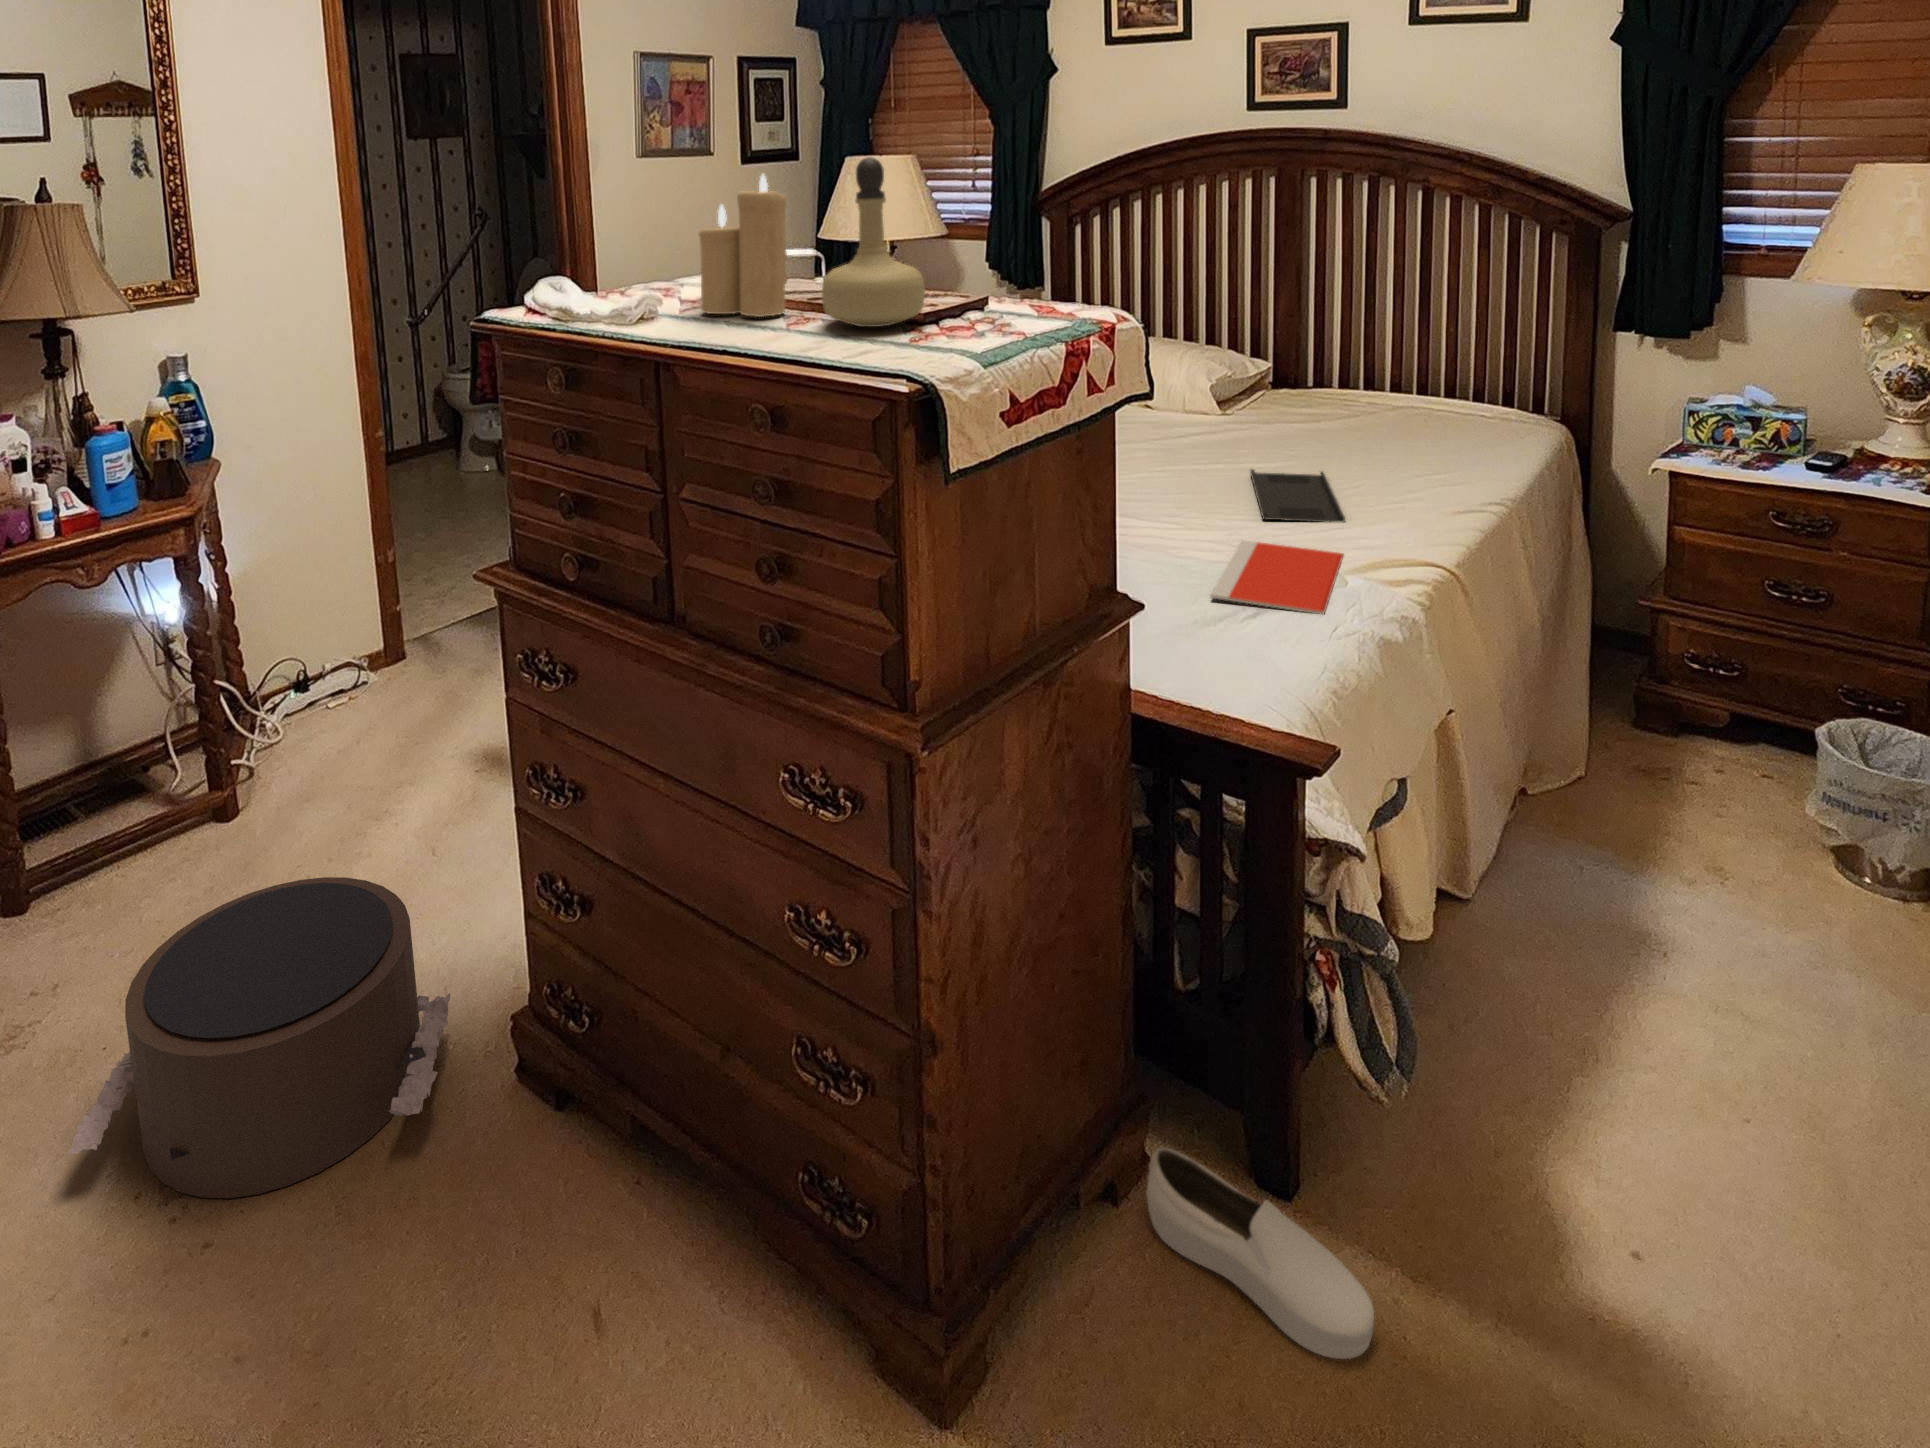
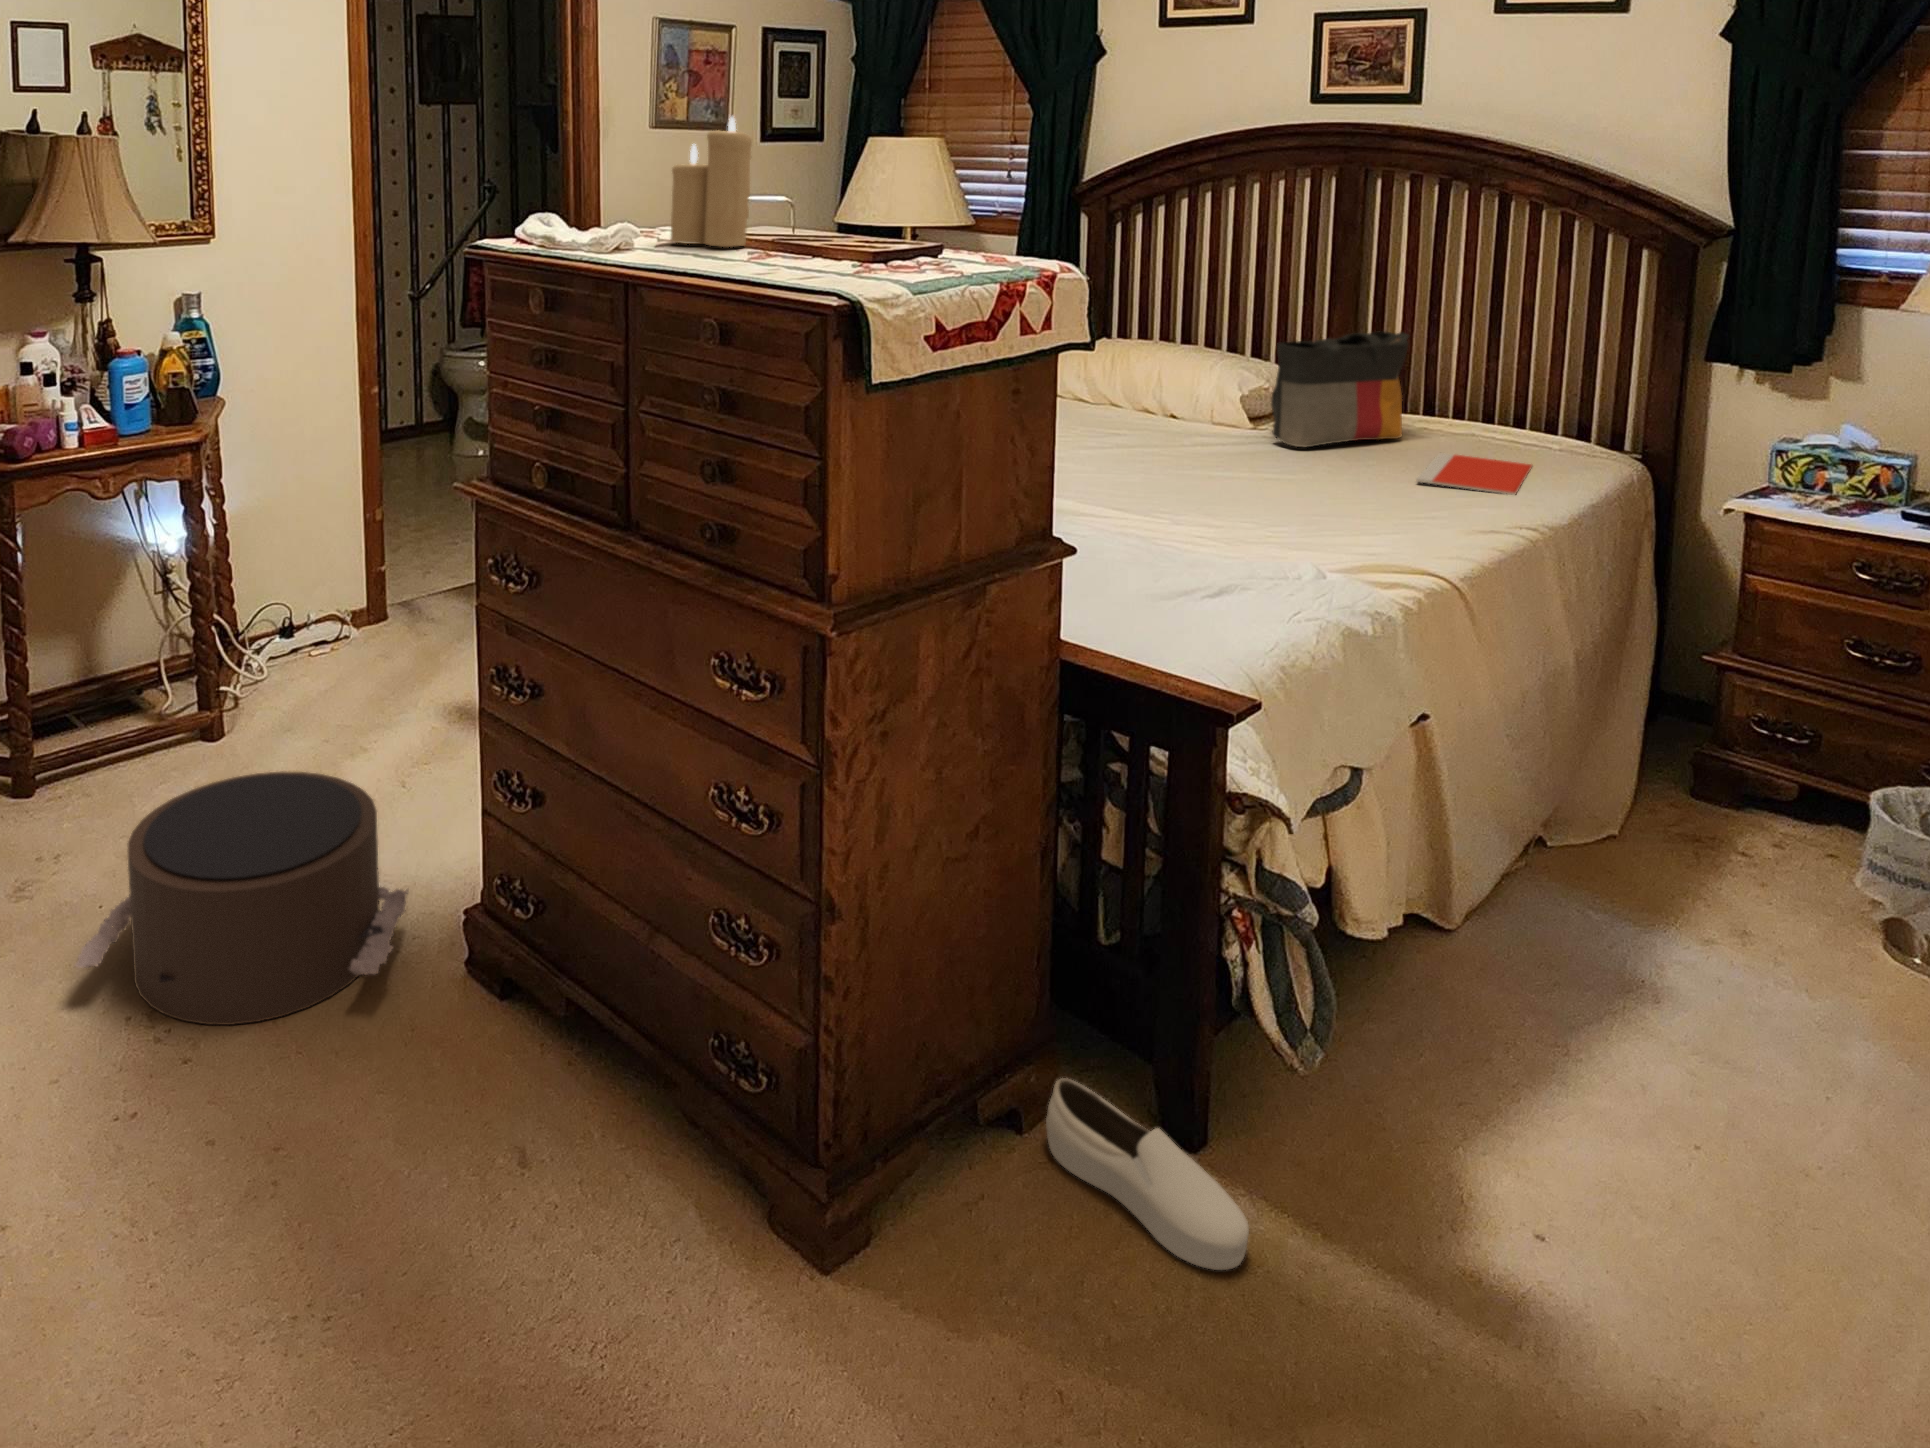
perfume bottle: present [822,157,925,327] -> none [776,102,871,257]
tote bag: none [1240,321,1360,434] -> present [1271,331,1409,447]
tray: present [1250,469,1345,522] -> none [1258,475,1347,529]
notebook: present [1210,540,1343,615] -> present [1416,453,1532,495]

